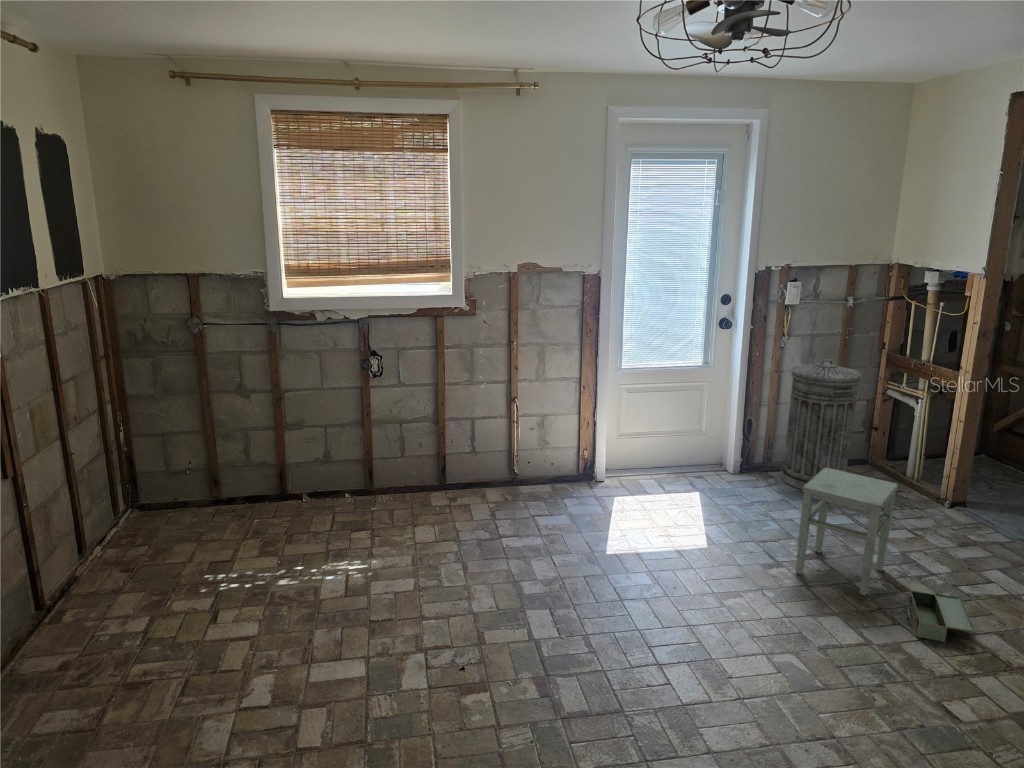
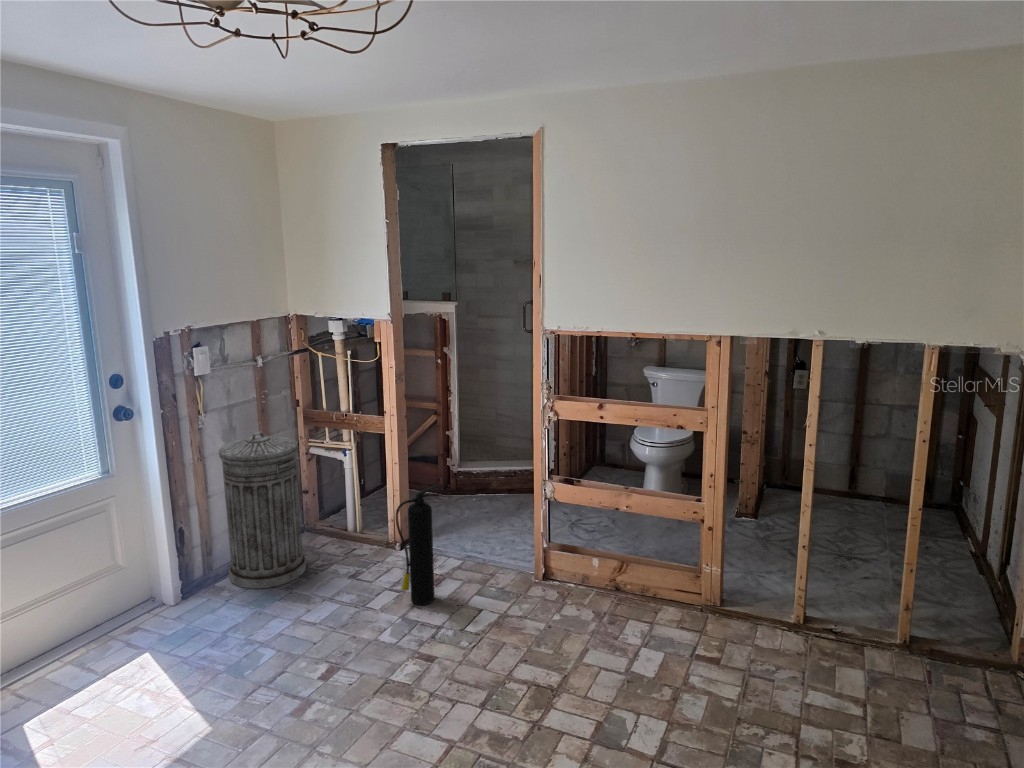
fire extinguisher: none [913,441,977,553] -> present [396,485,440,605]
stool: present [796,468,898,595] -> none [322,554,410,701]
toolbox: present [907,591,974,642] -> none [448,646,521,708]

